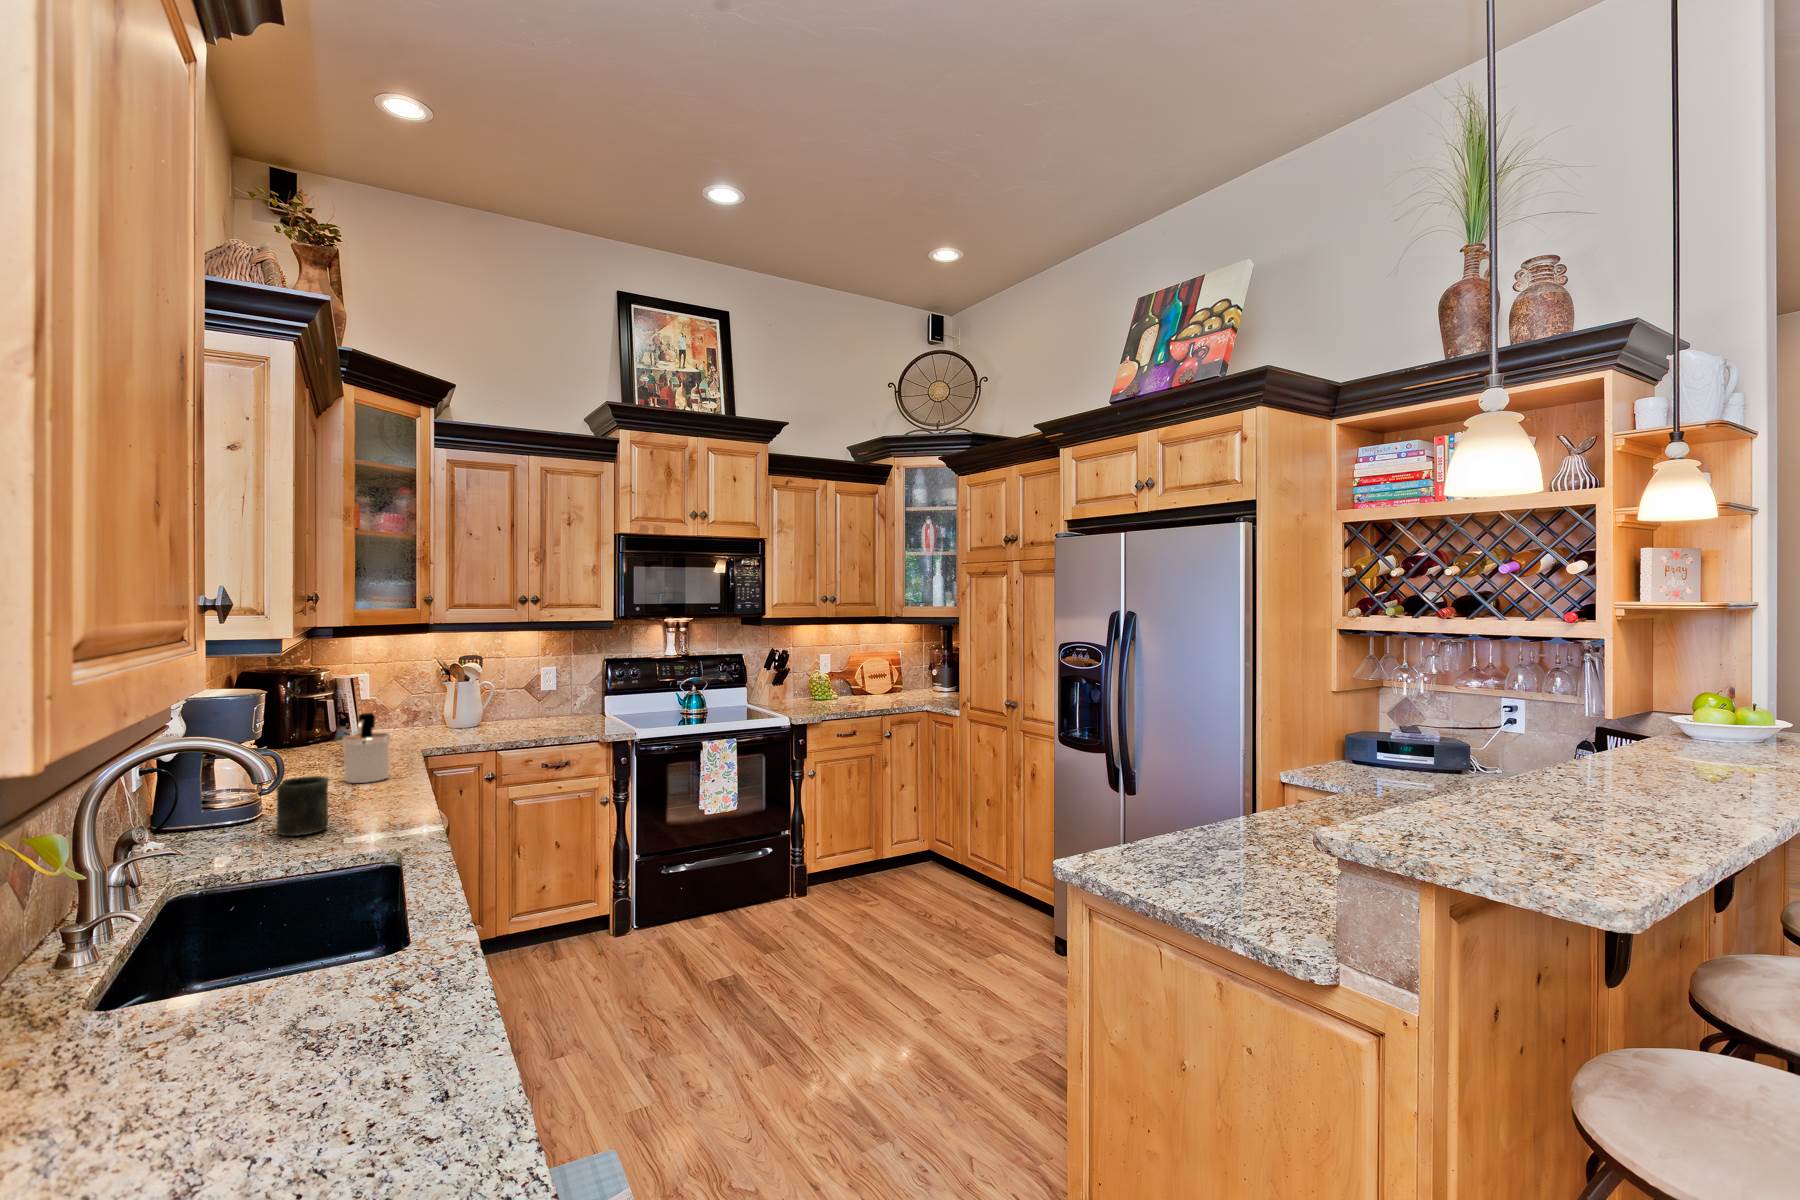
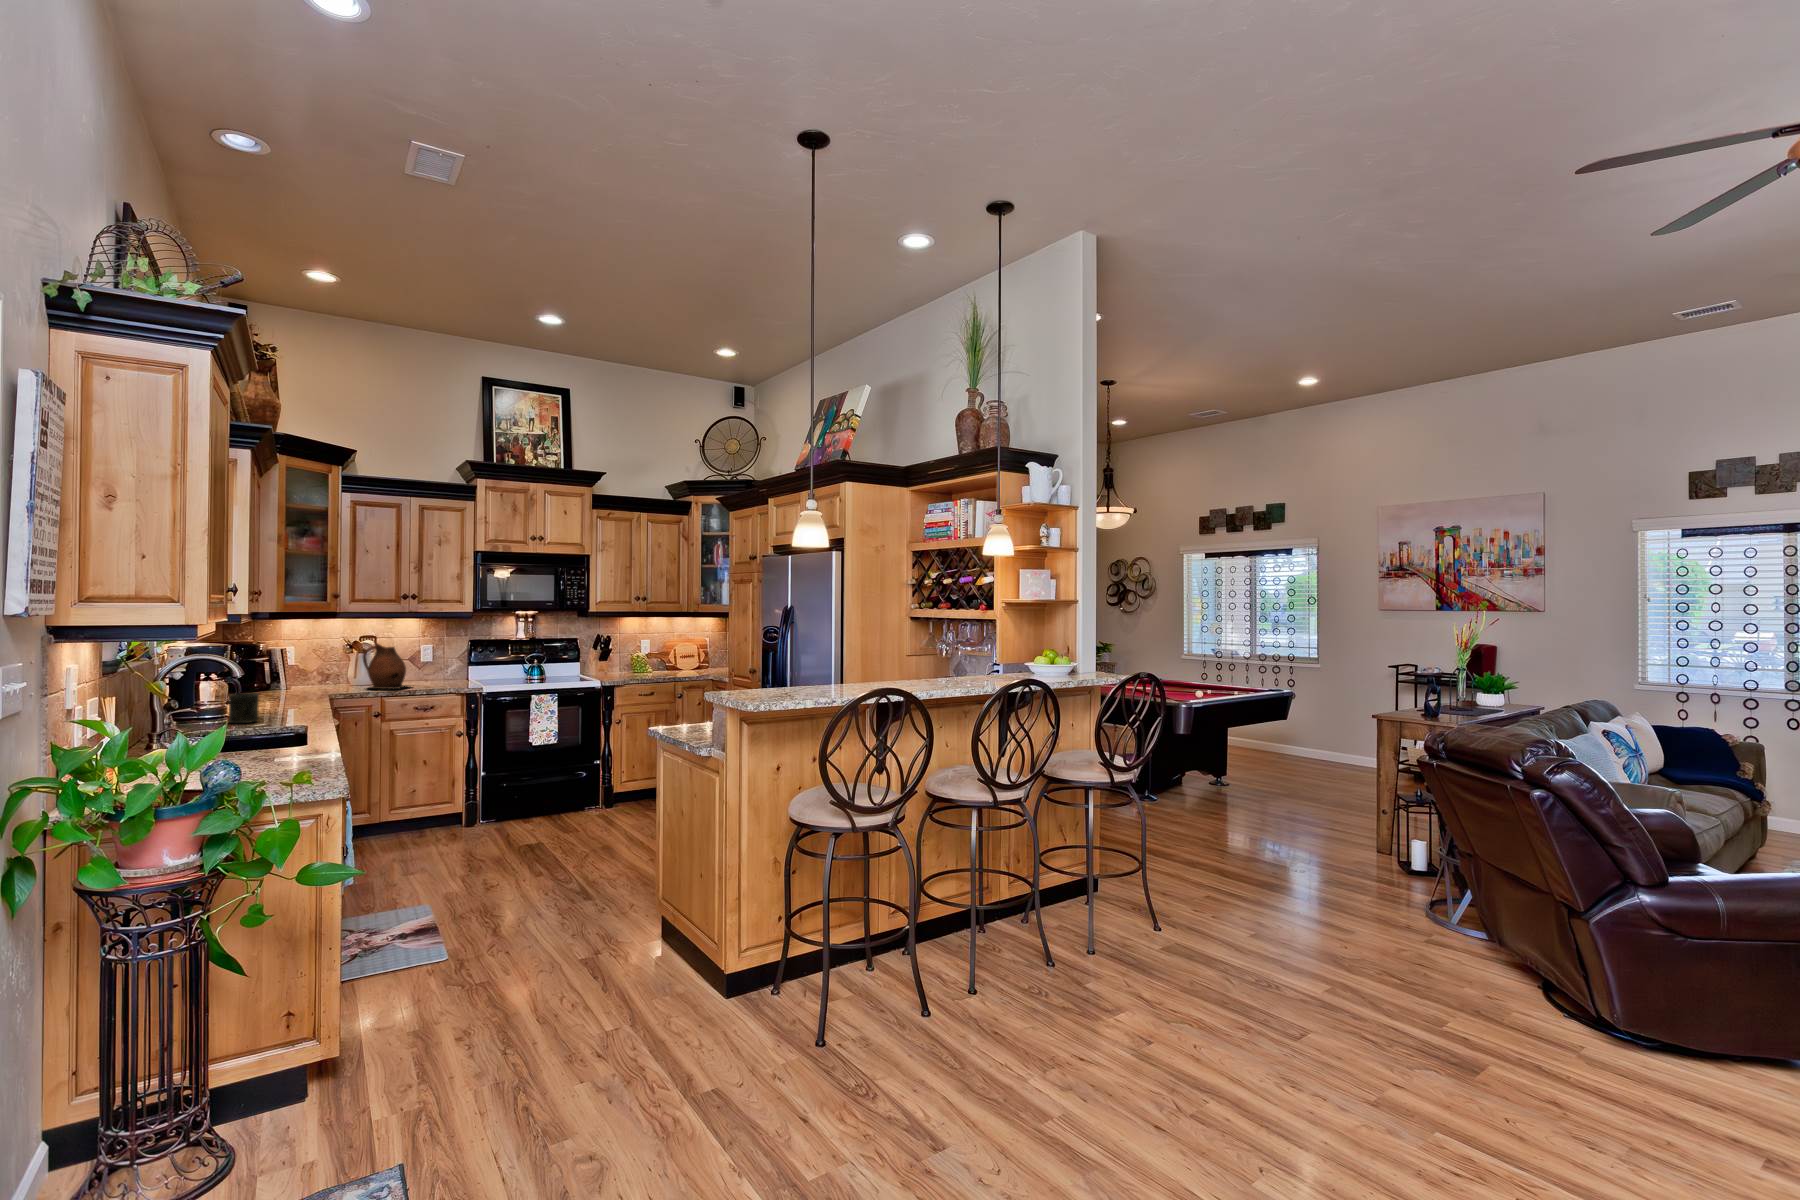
ceramic pitcher: none [467,666,538,739] -> present [363,642,408,689]
soap dispenser: present [343,713,390,783] -> none [272,665,302,707]

